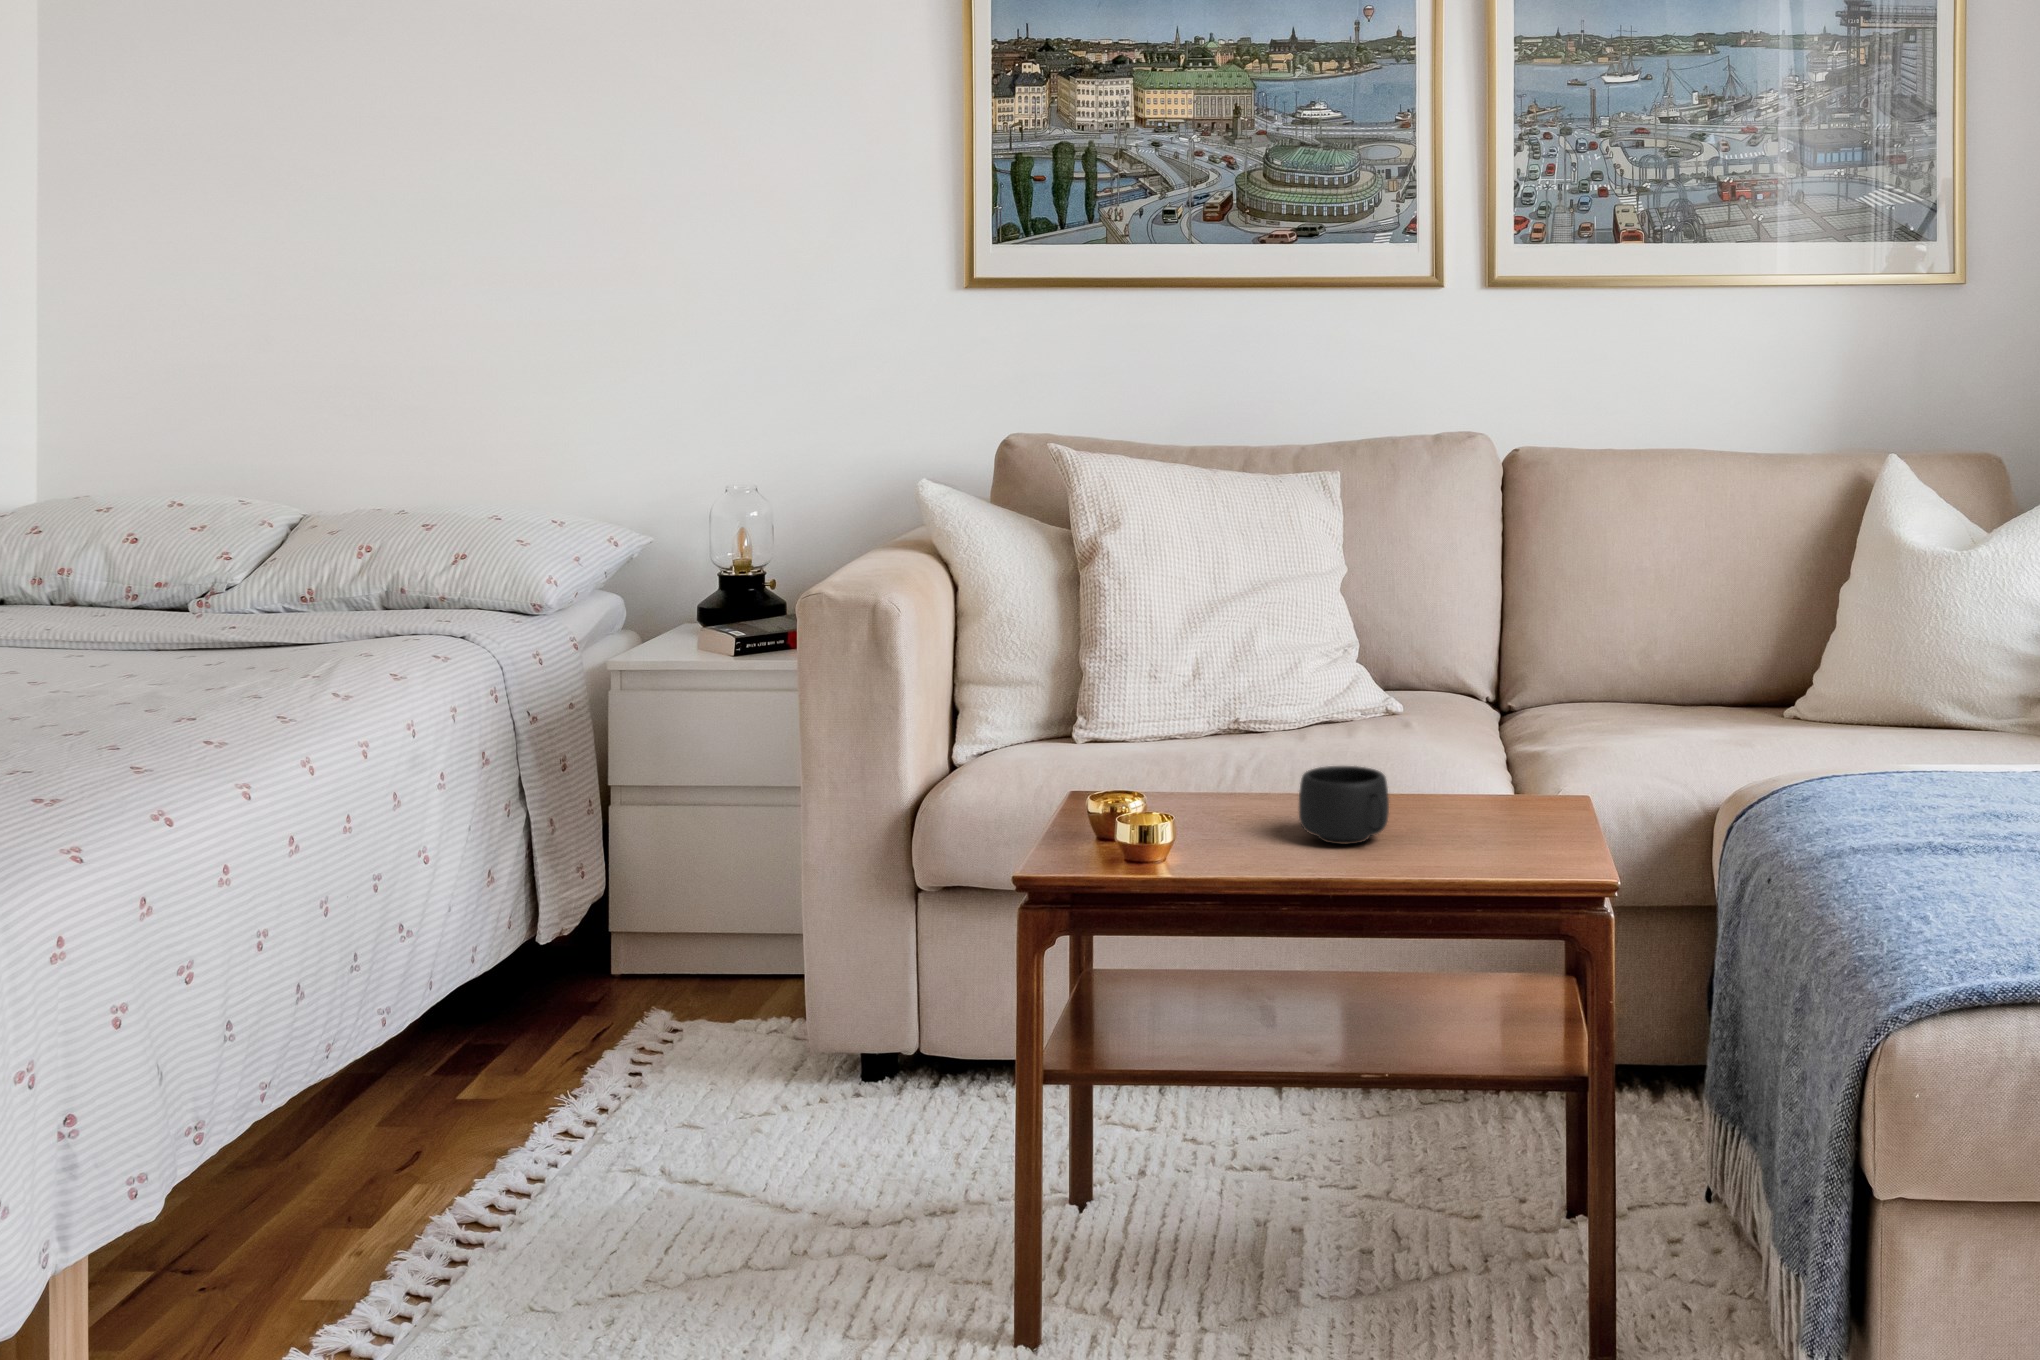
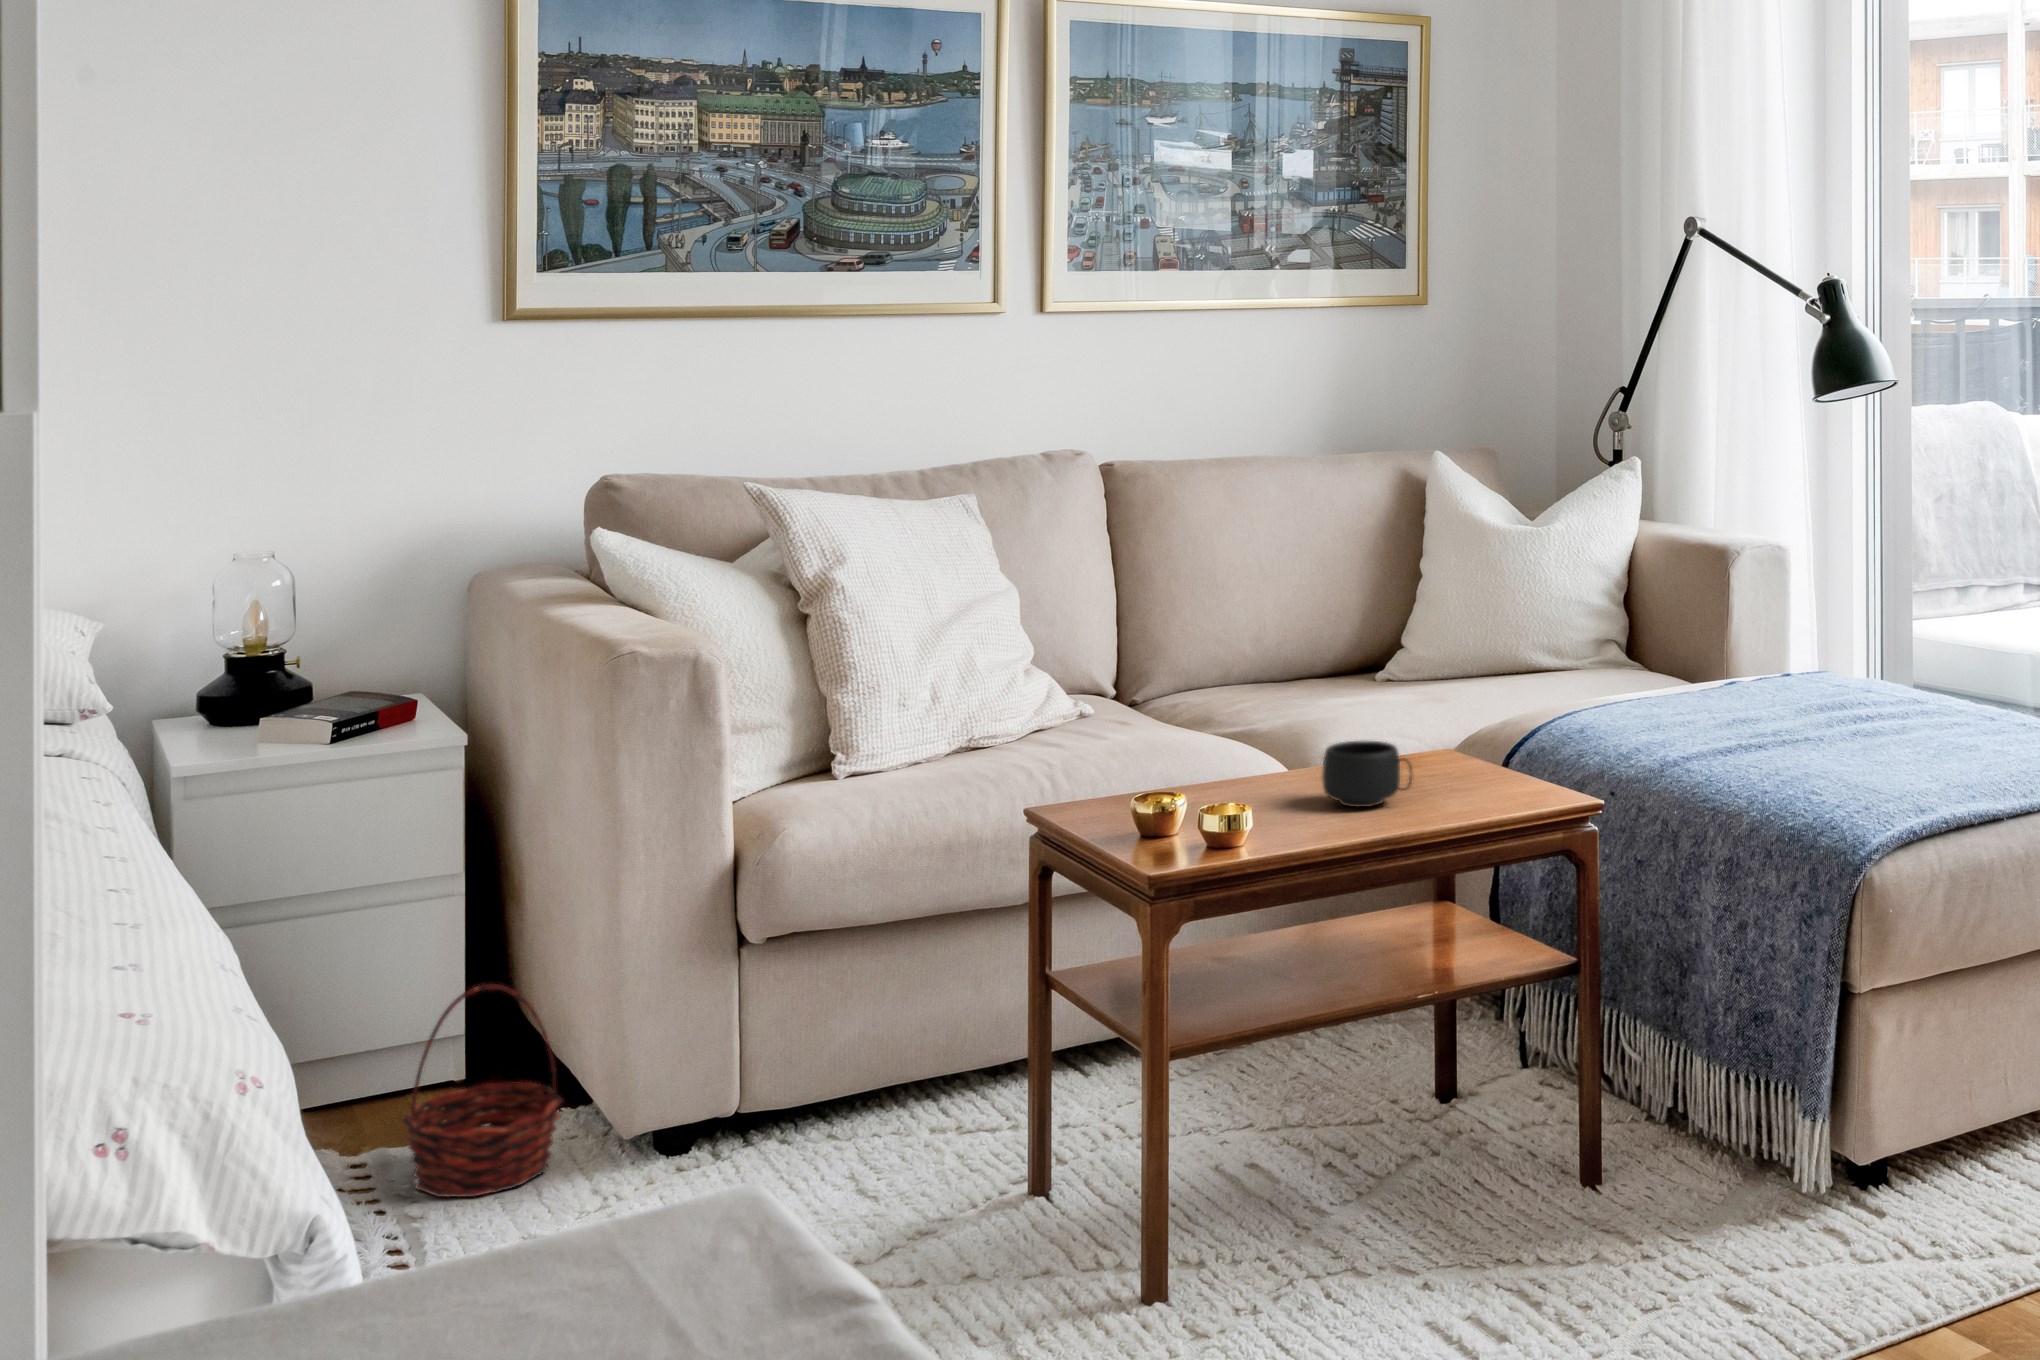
basket: none [652,882,788,1073] -> present [403,984,562,1197]

